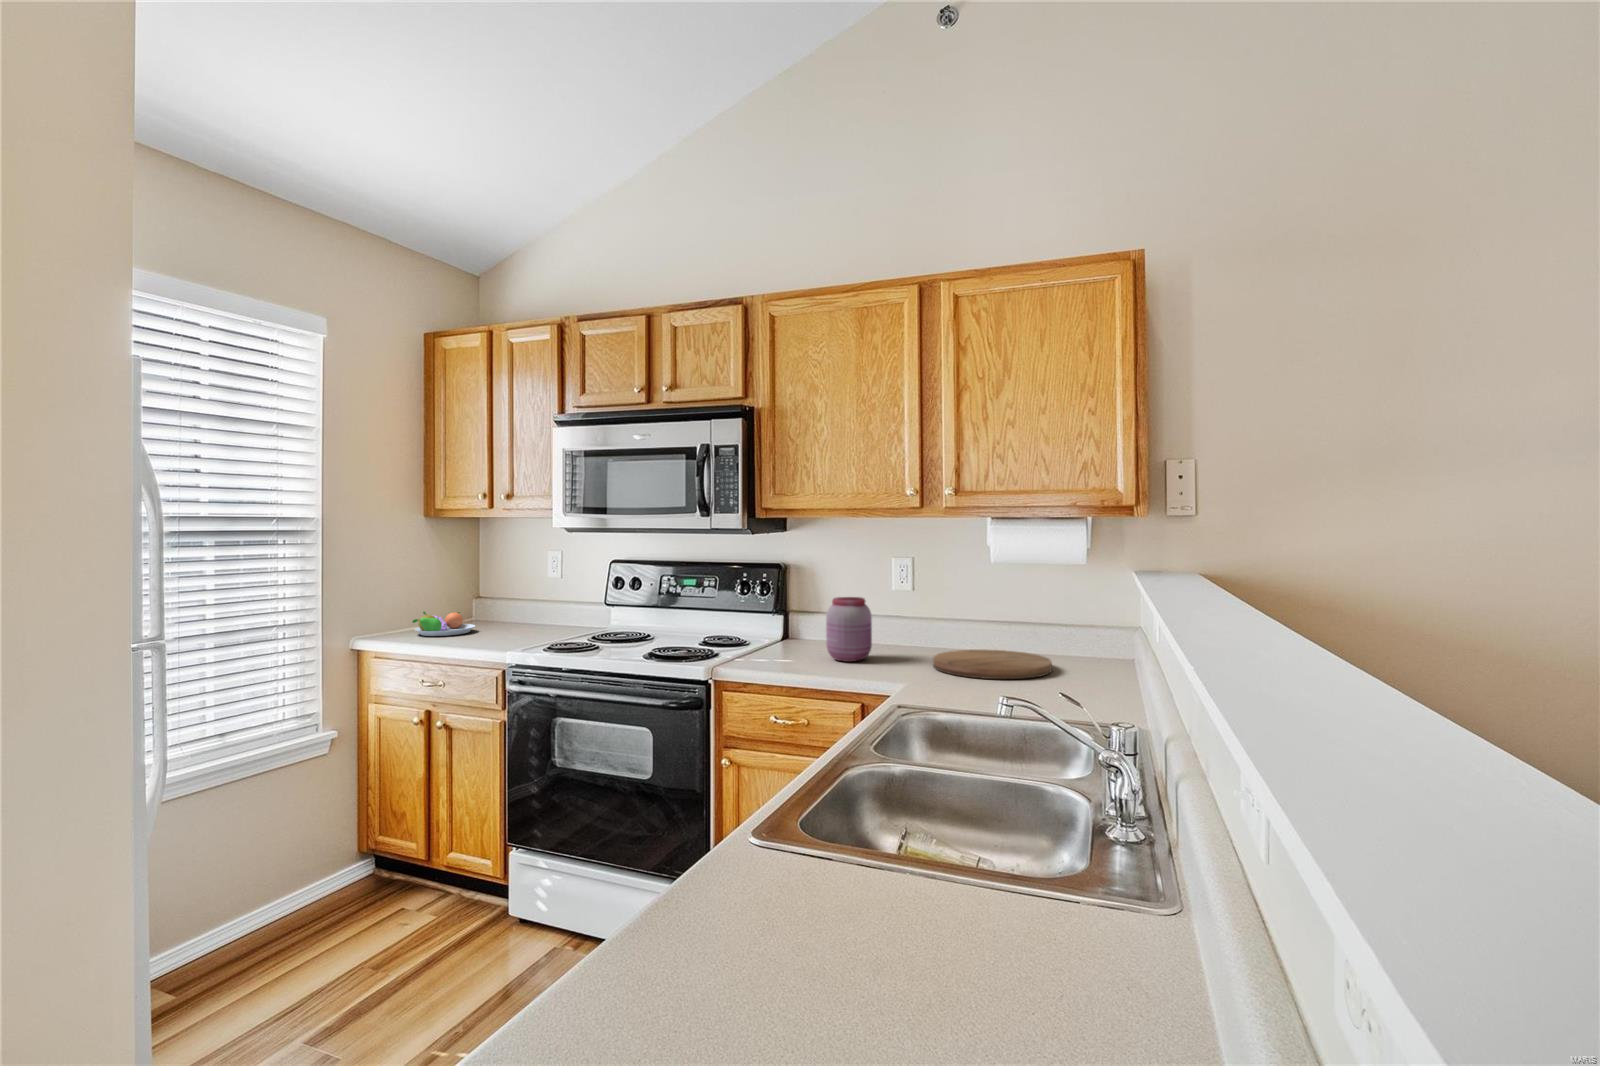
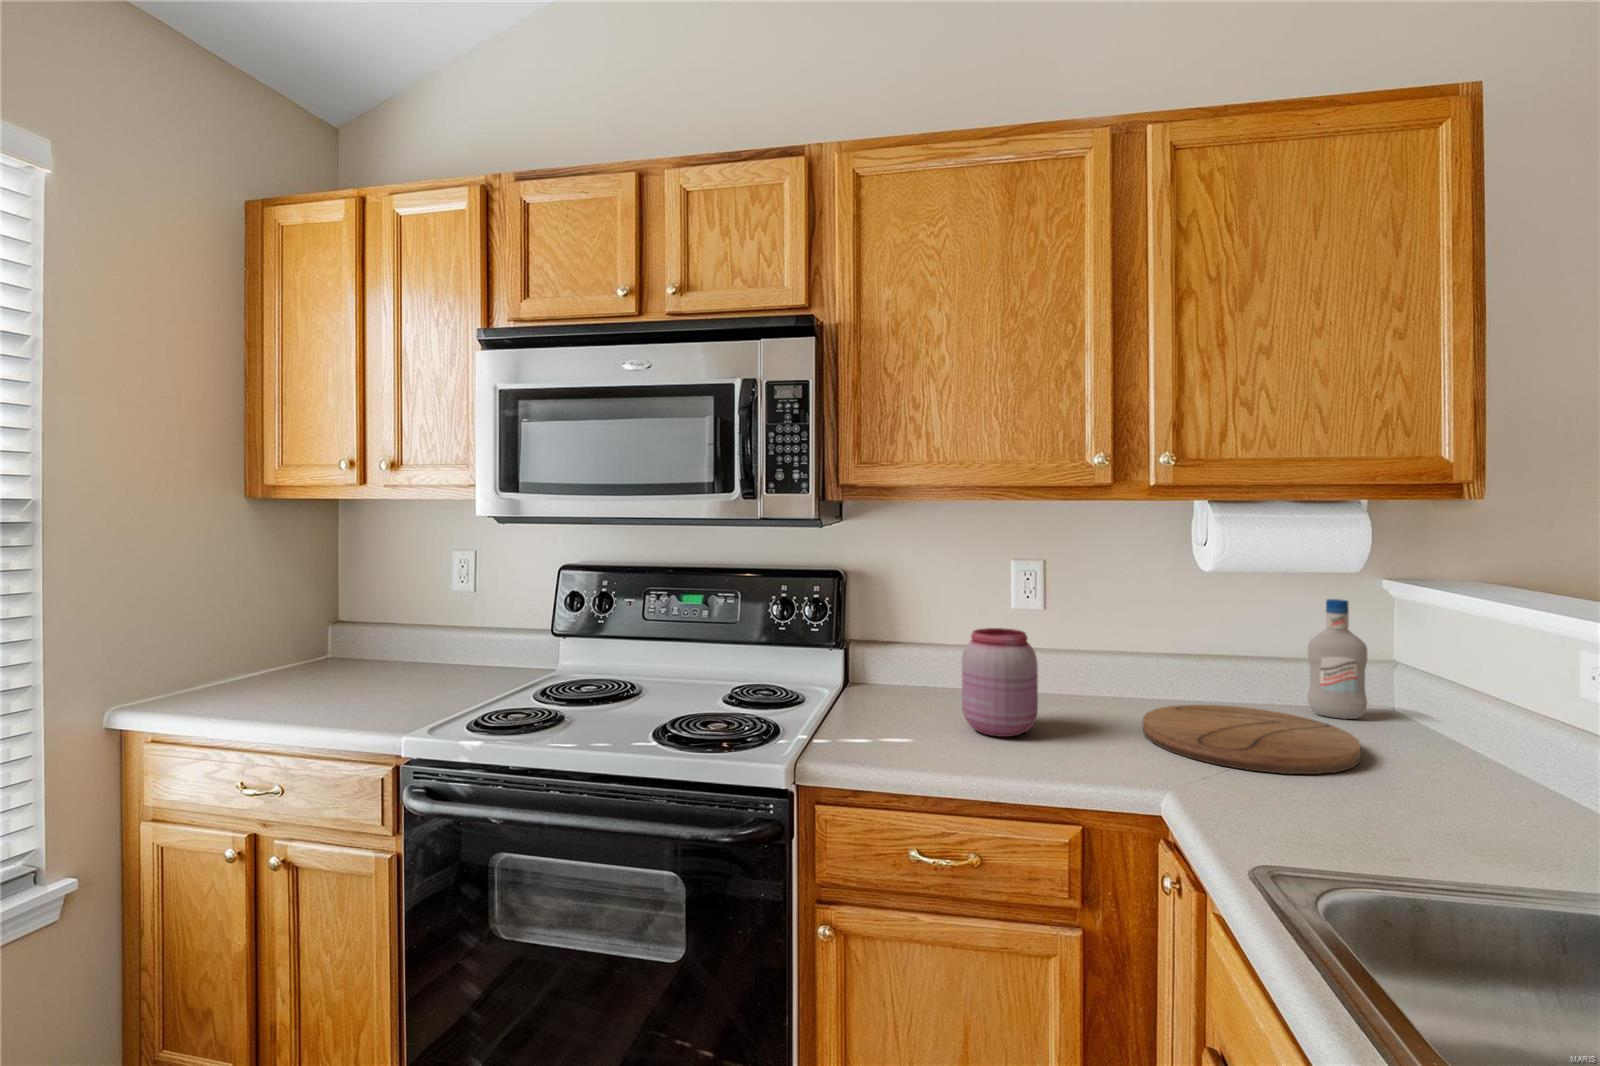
bottle: none [1065,582,1099,661] -> present [1308,599,1368,719]
fruit bowl: present [412,612,475,636] -> none [223,654,338,699]

